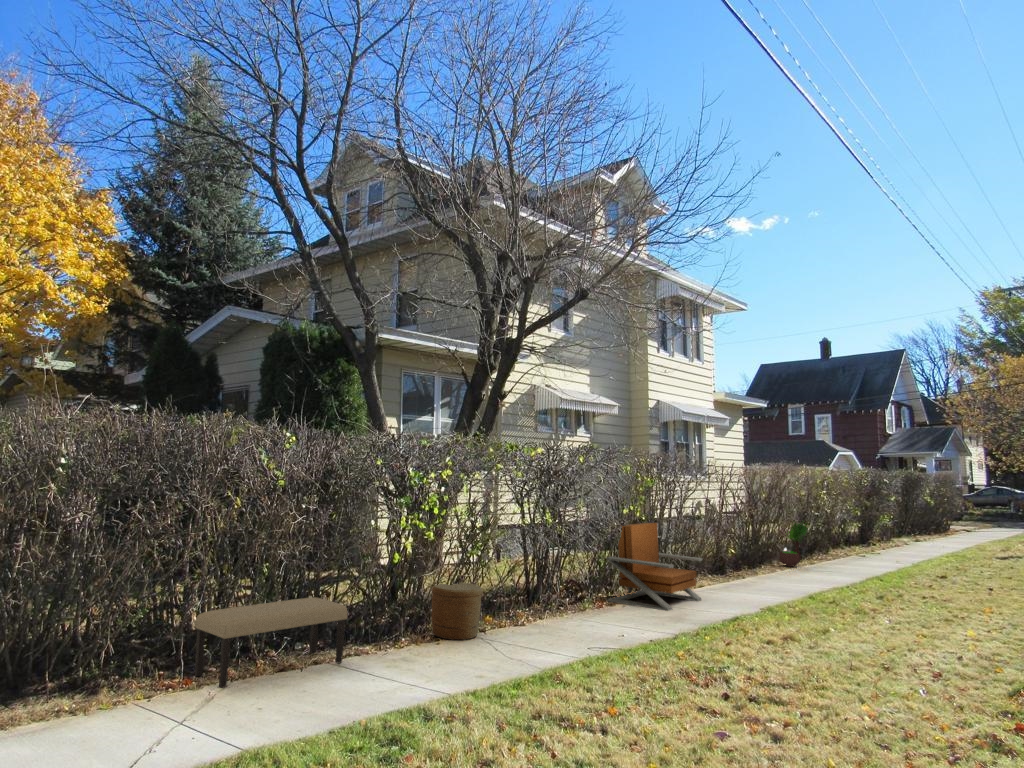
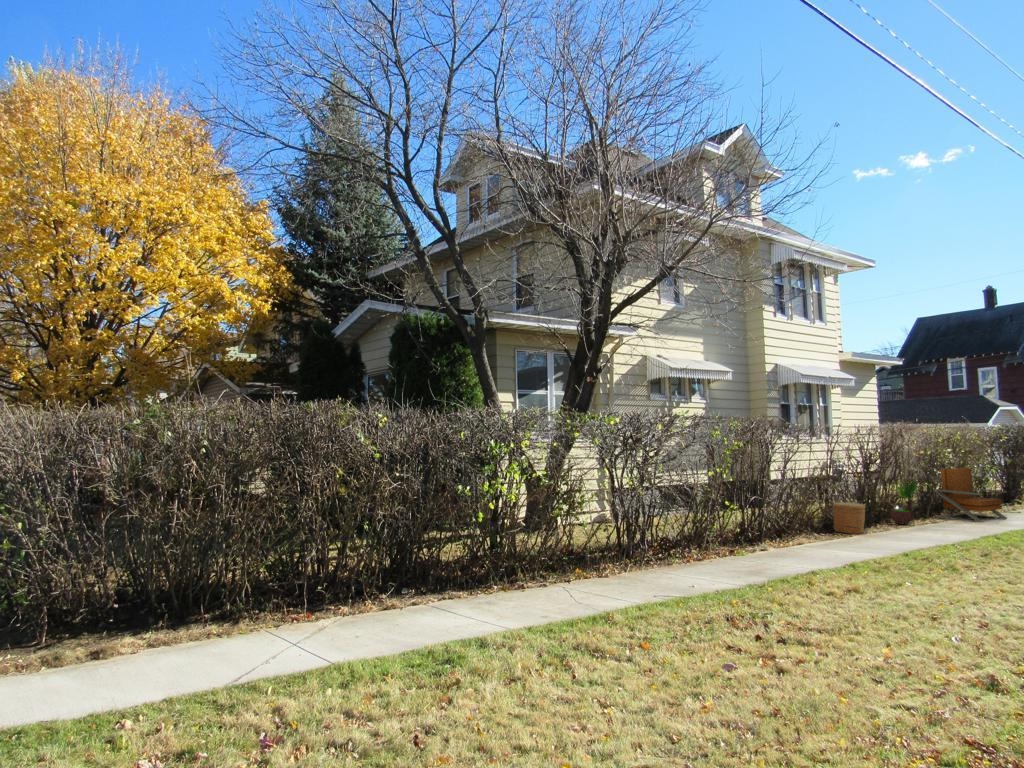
lounge chair: present [607,523,702,611] -> present [933,468,1007,523]
woven basket: present [431,582,482,640] -> present [833,502,865,534]
bench: present [195,597,347,687] -> none [314,550,437,621]

